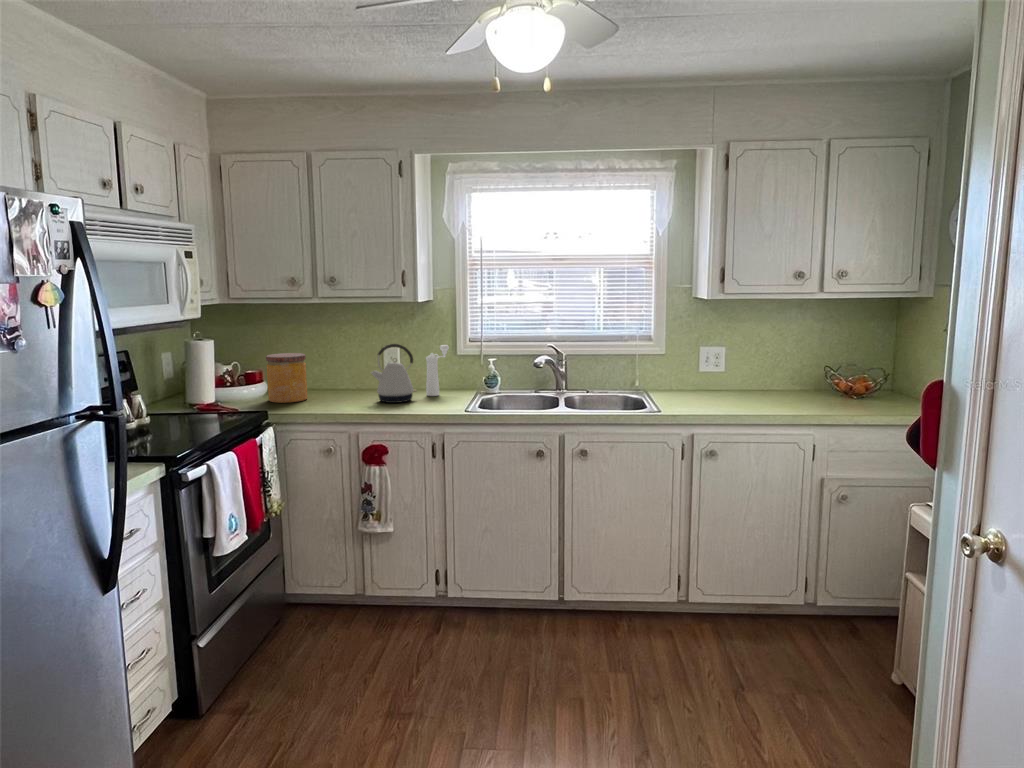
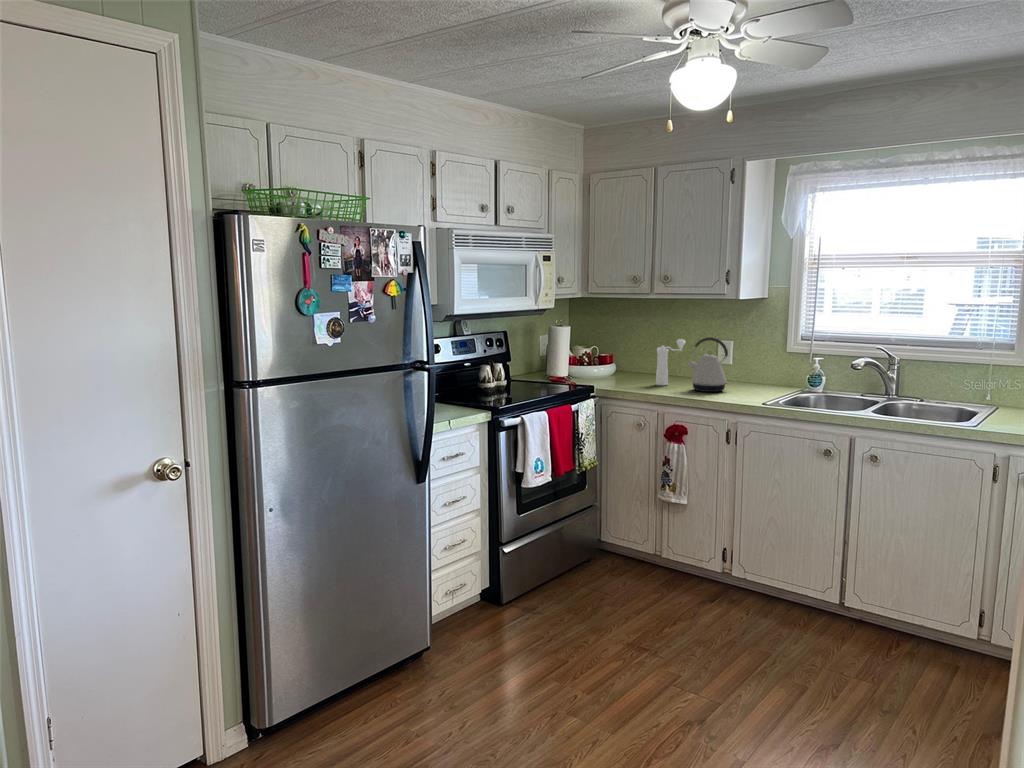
pepper mill: present [426,345,449,396] -> present [656,339,685,386]
jar: present [266,353,308,403] -> none [606,341,639,383]

